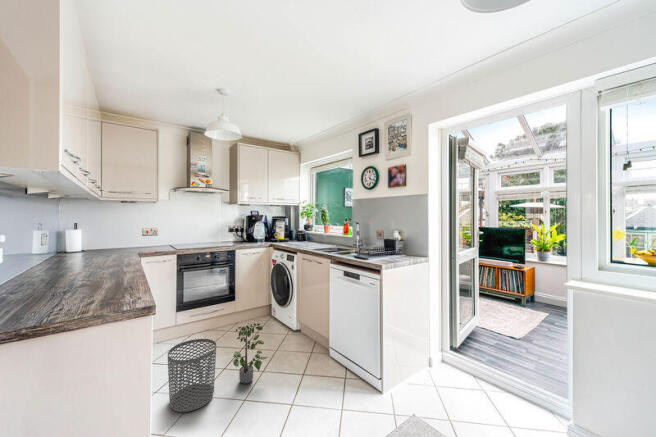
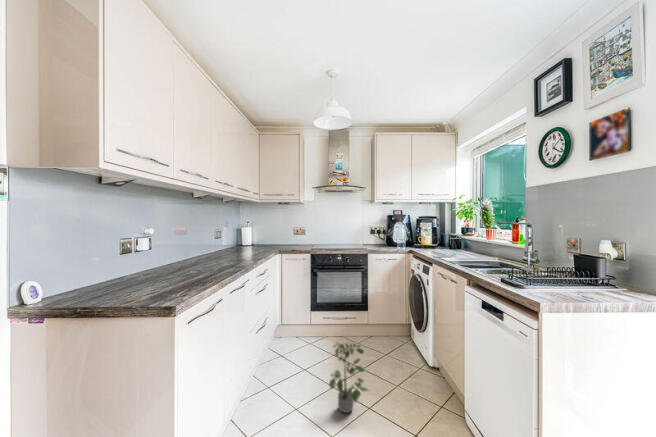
waste bin: present [168,339,216,412] -> none [267,343,312,419]

